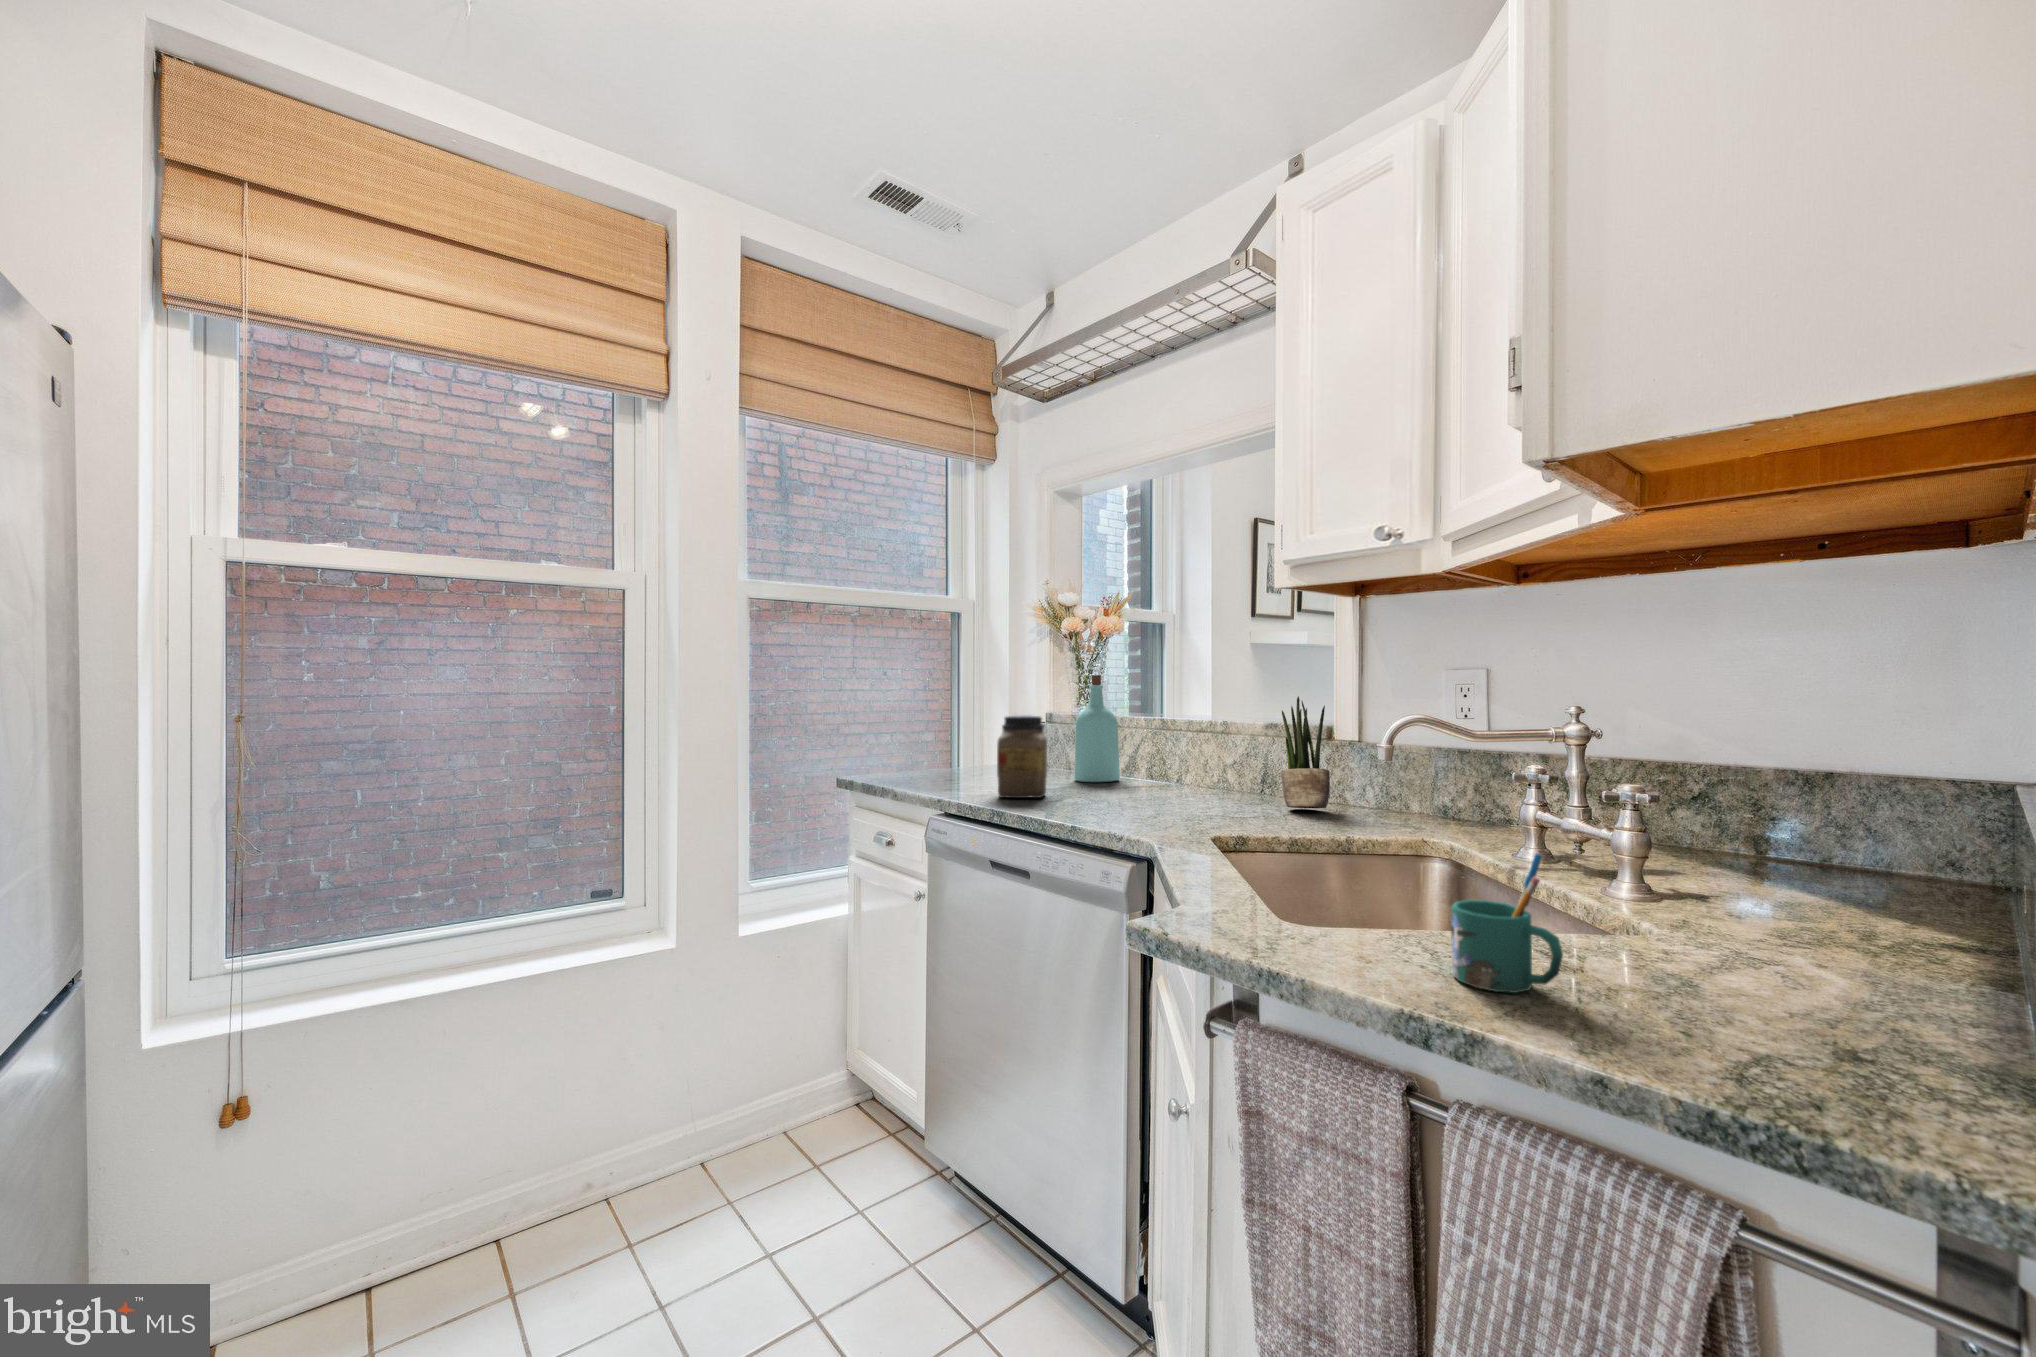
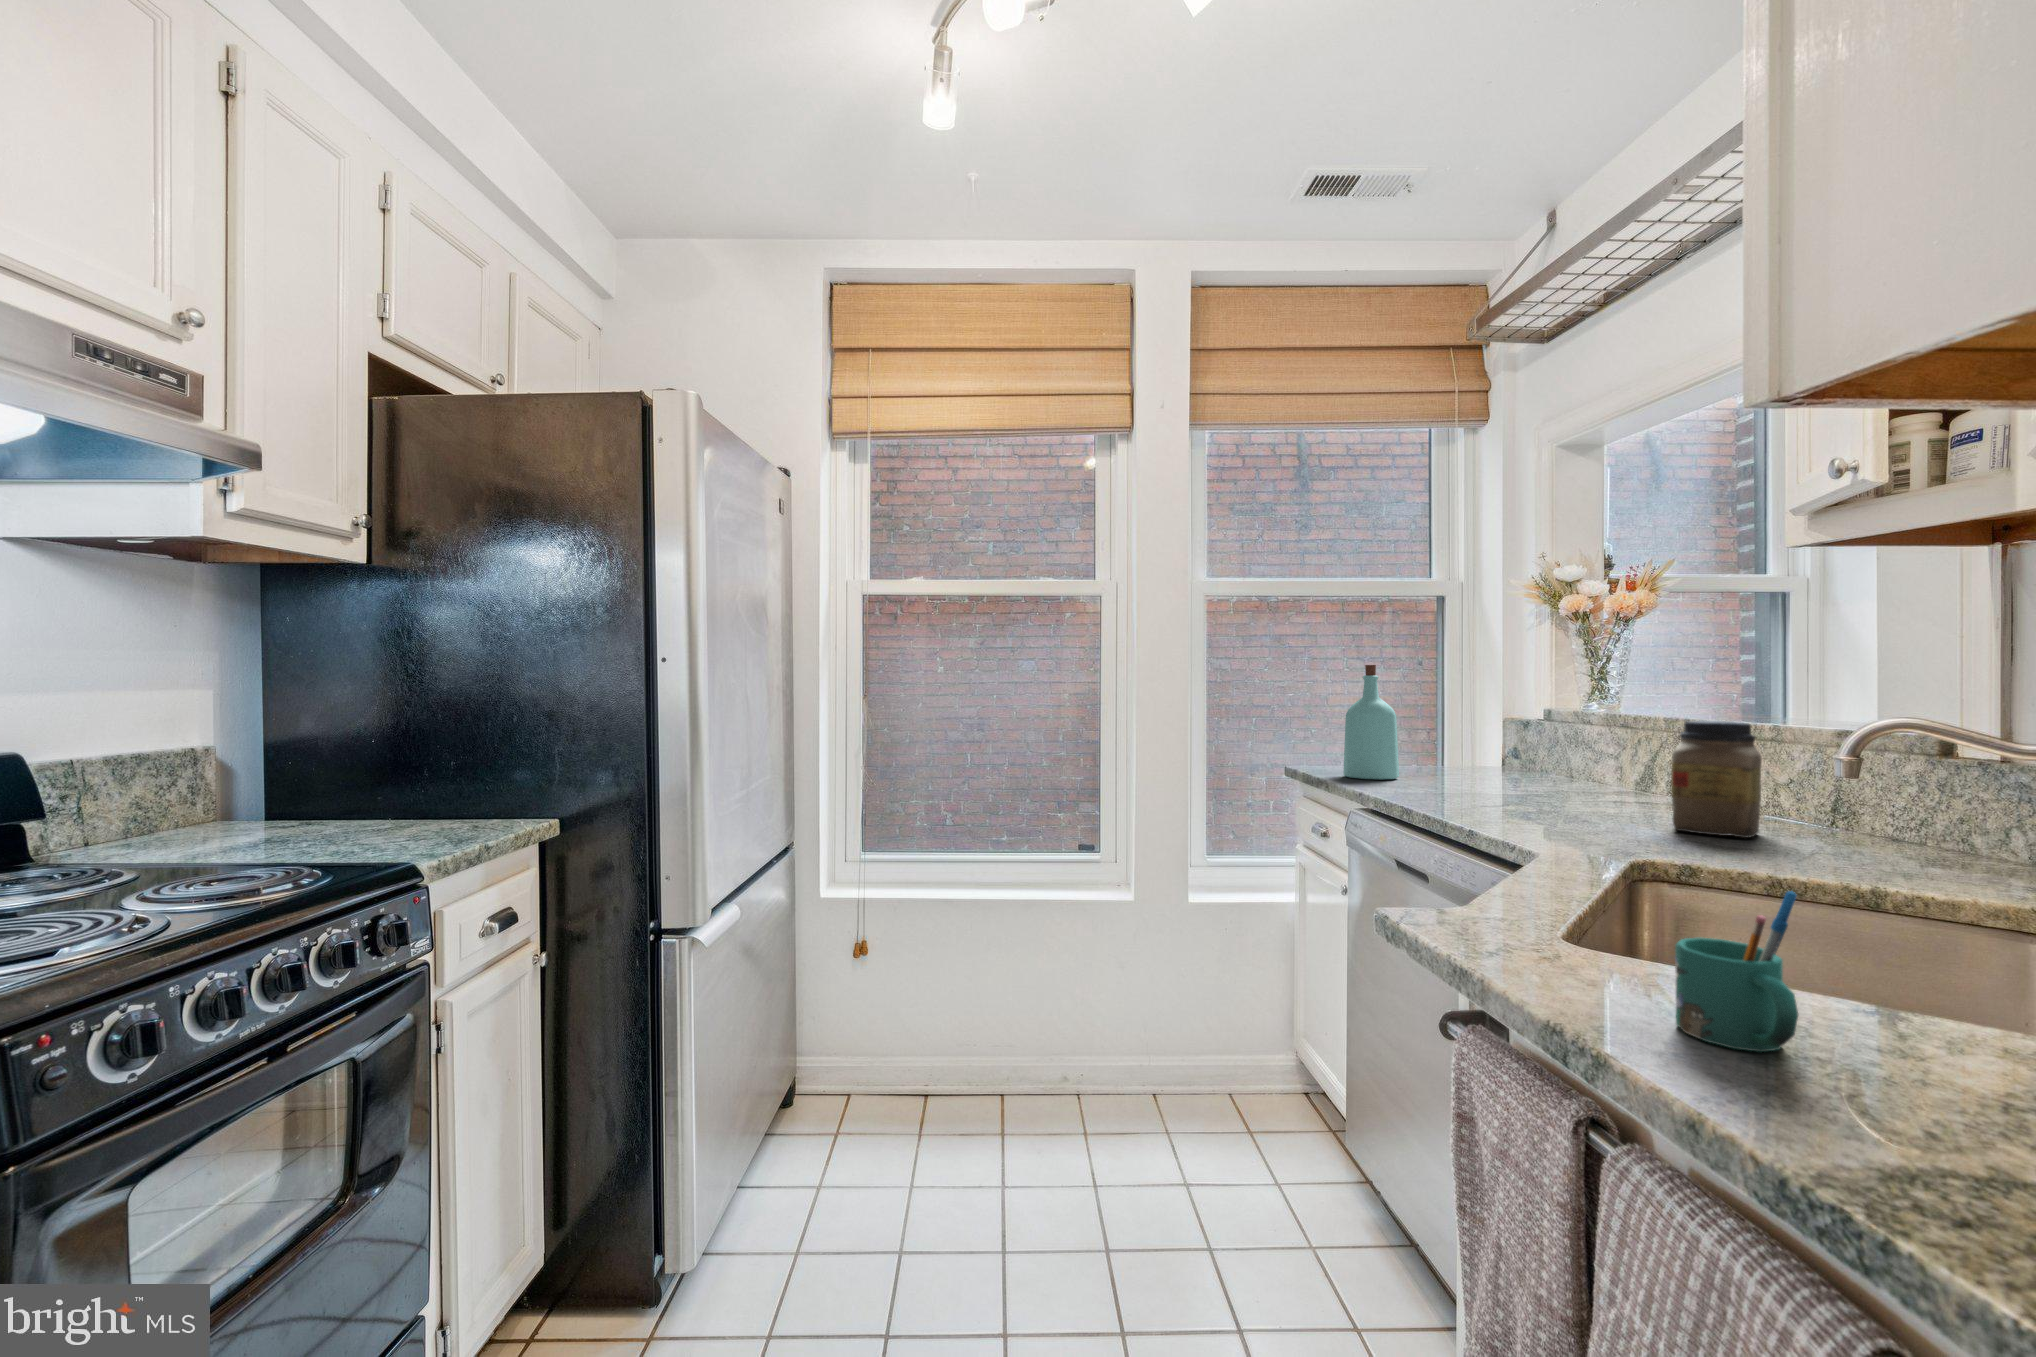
bottle: present [1074,675,1120,782] -> present [1343,665,1399,780]
potted plant: present [1281,696,1330,808] -> none [1827,694,1916,854]
jar: present [997,715,1047,798] -> present [1671,720,1762,838]

